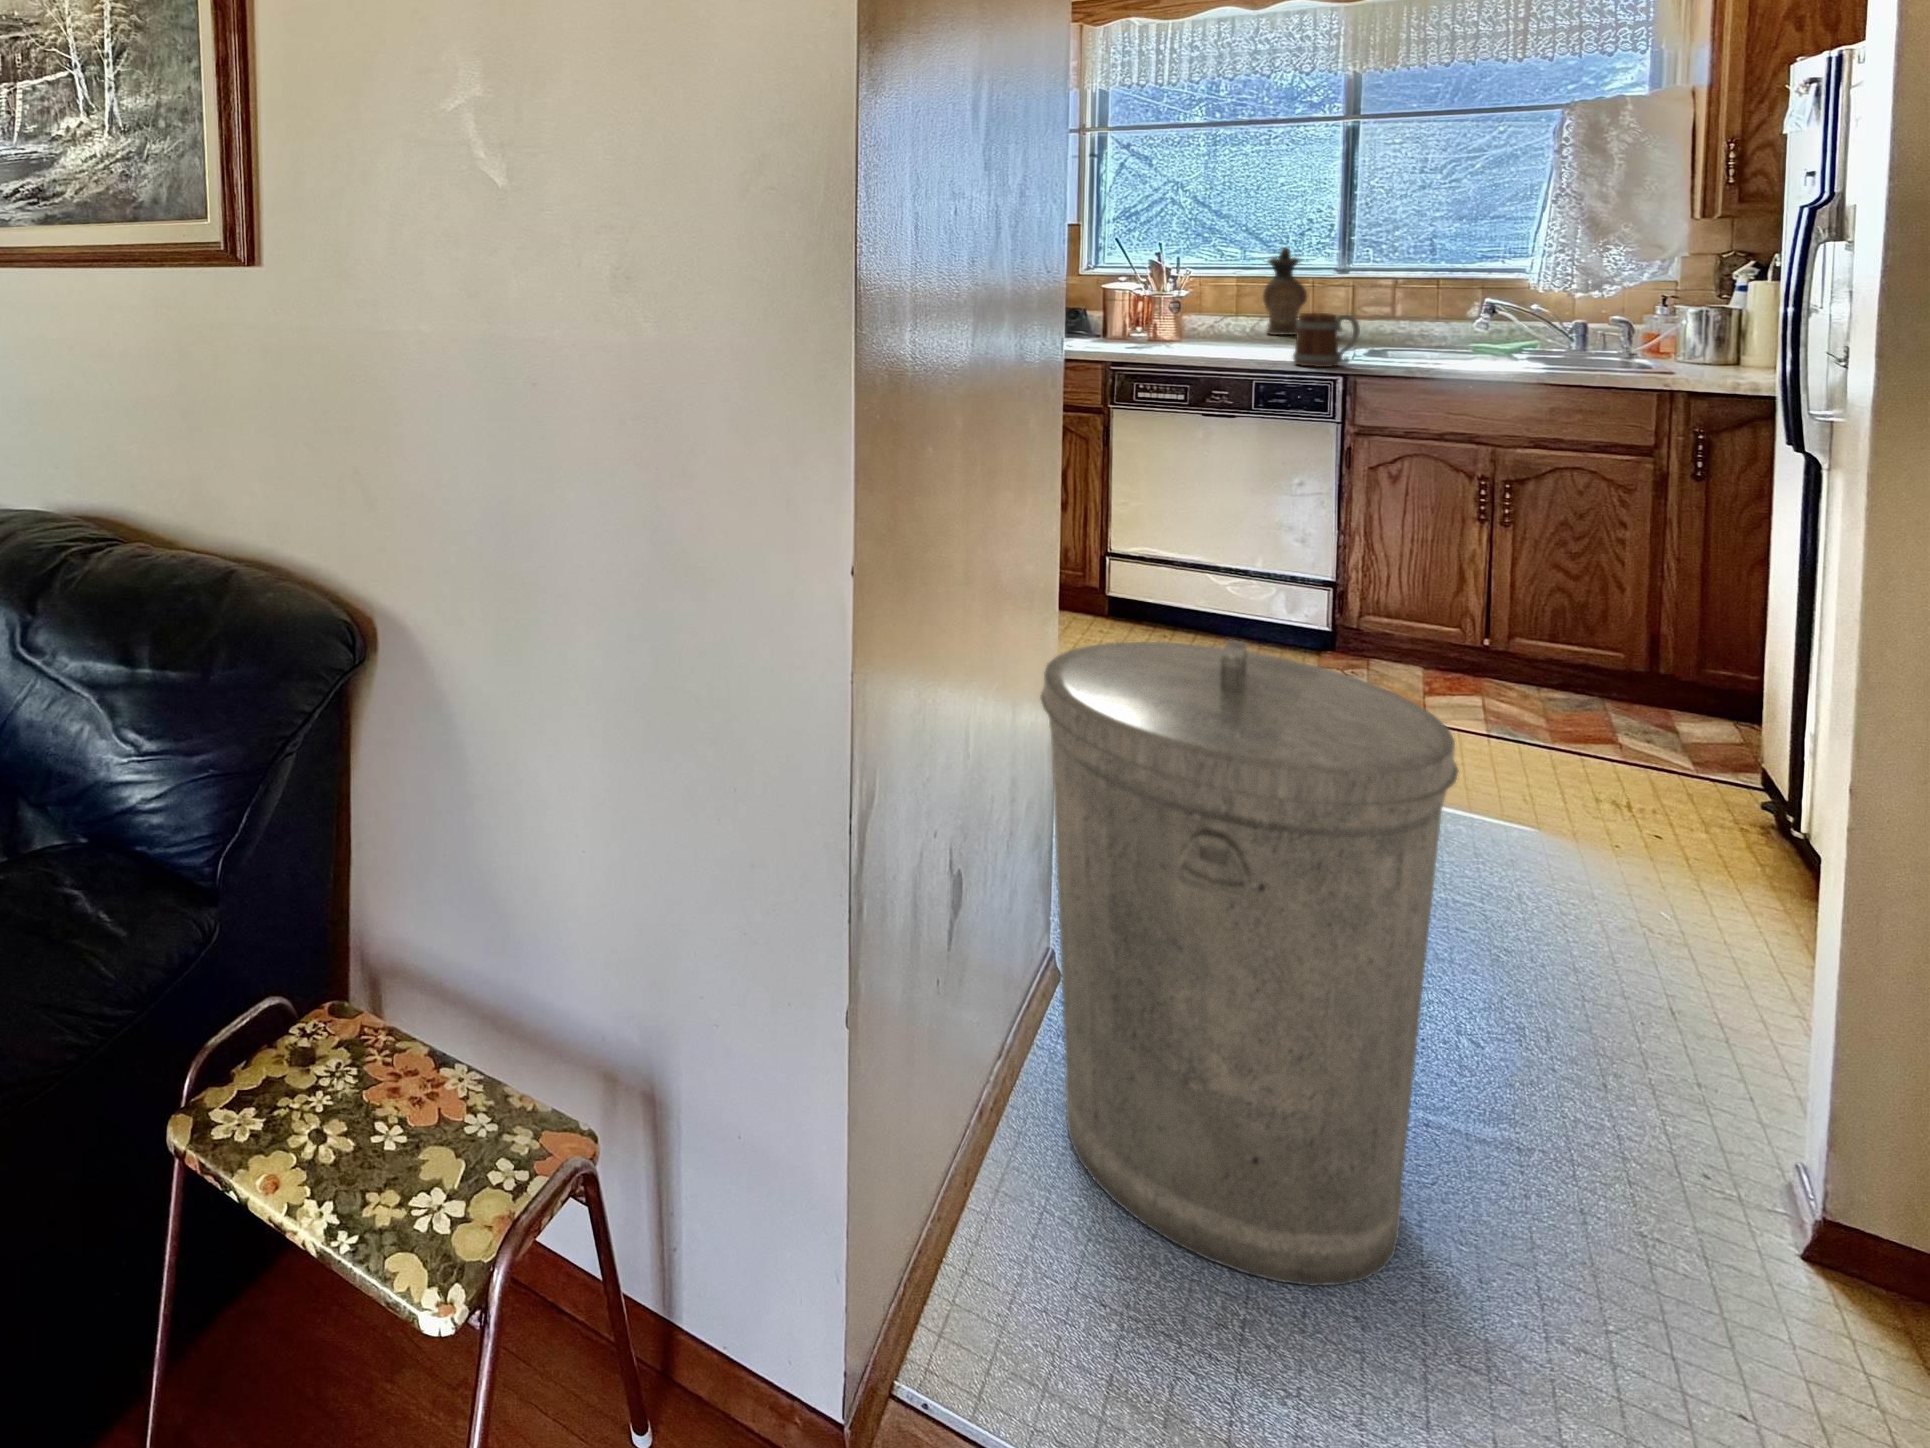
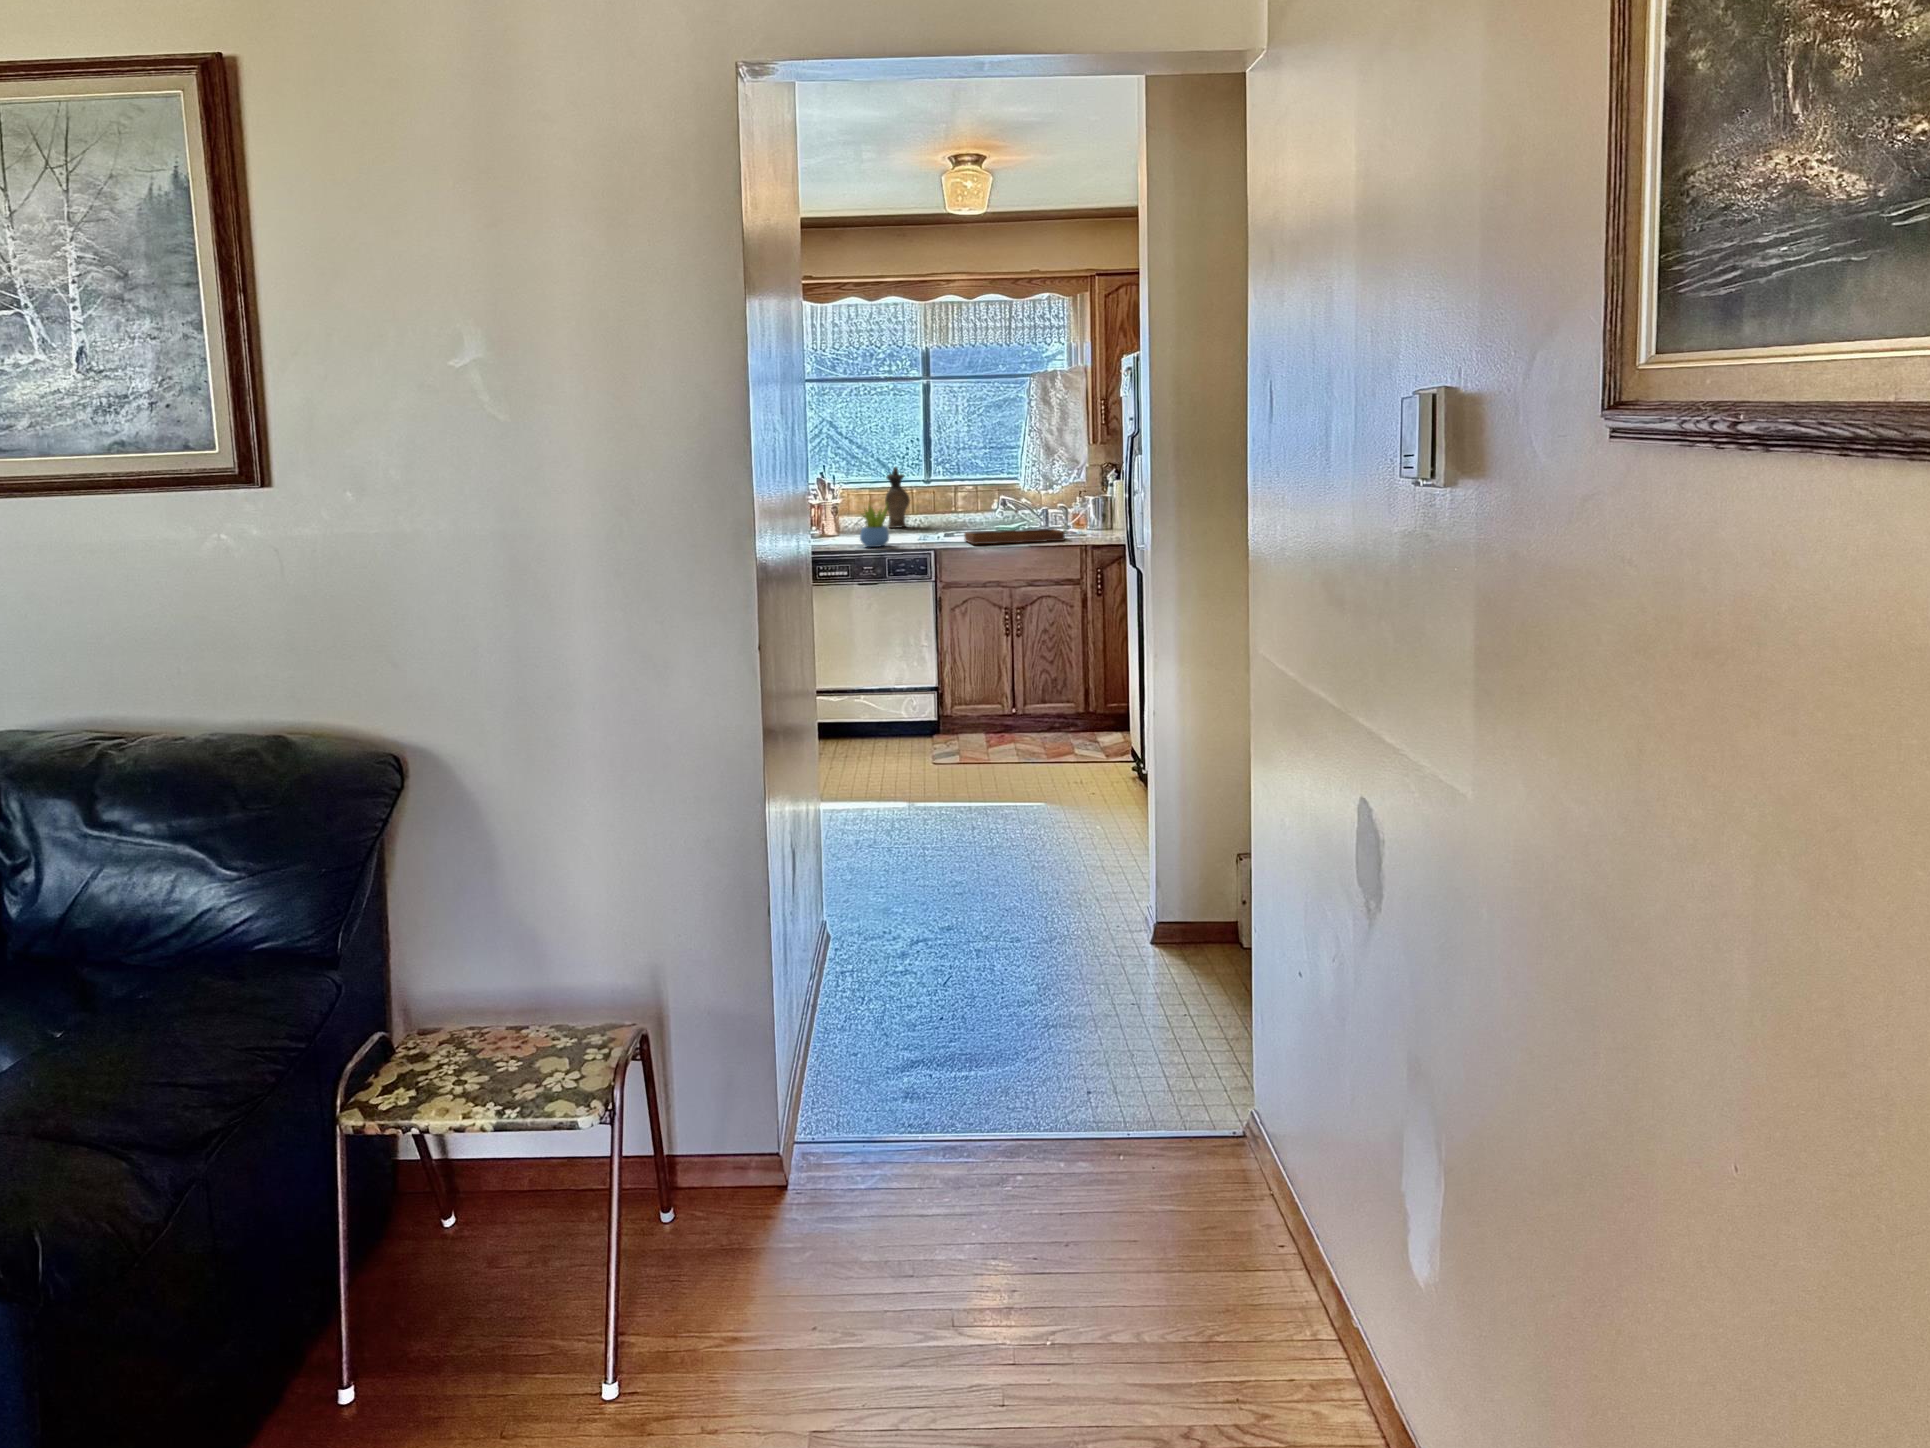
succulent plant: none [1207,297,1259,363] -> present [860,502,889,547]
mug: present [1293,313,1360,367] -> none [908,510,943,545]
tray: none [1402,320,1622,380] -> present [964,508,1065,544]
trash can: present [1041,639,1458,1286] -> none [823,687,1017,1028]

